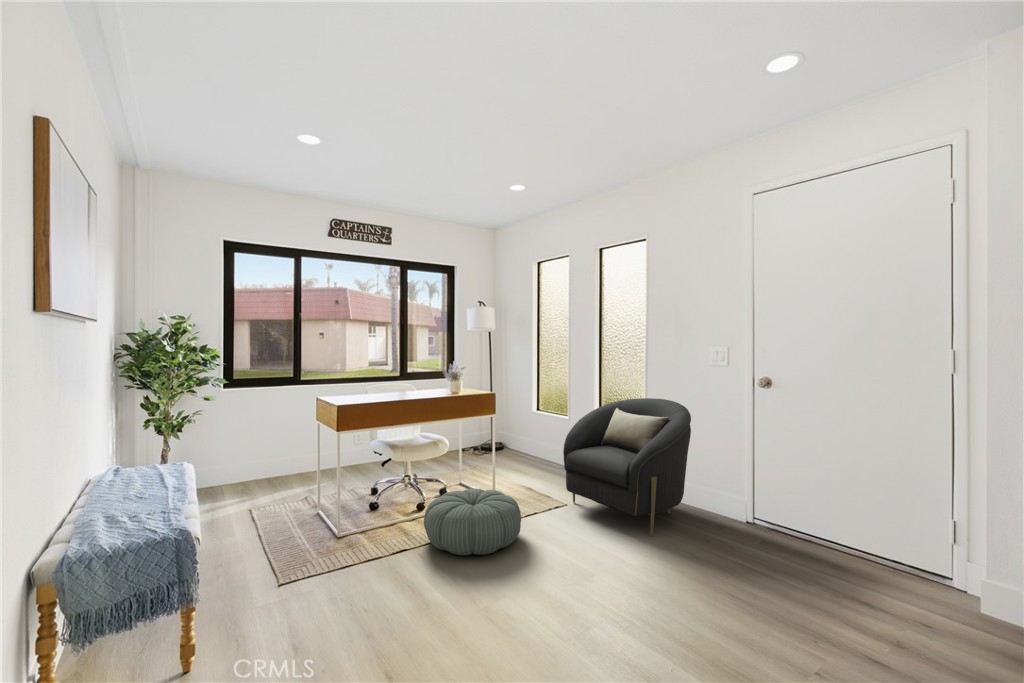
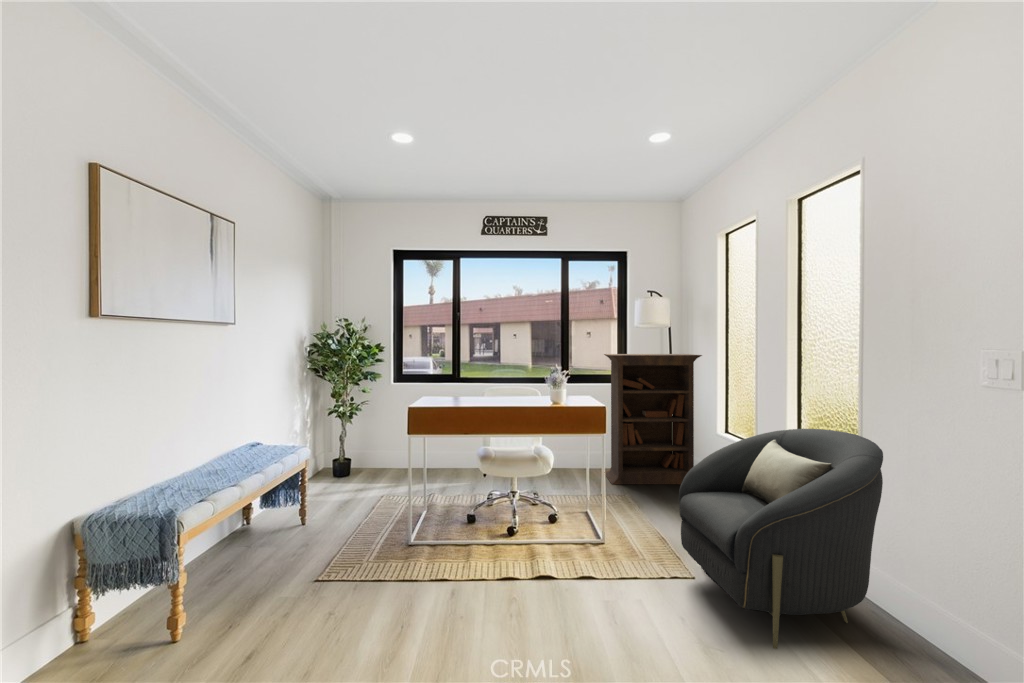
bookcase: none [443,351,522,462] -> present [604,354,702,484]
pouf: present [424,488,521,555] -> none [468,517,587,603]

